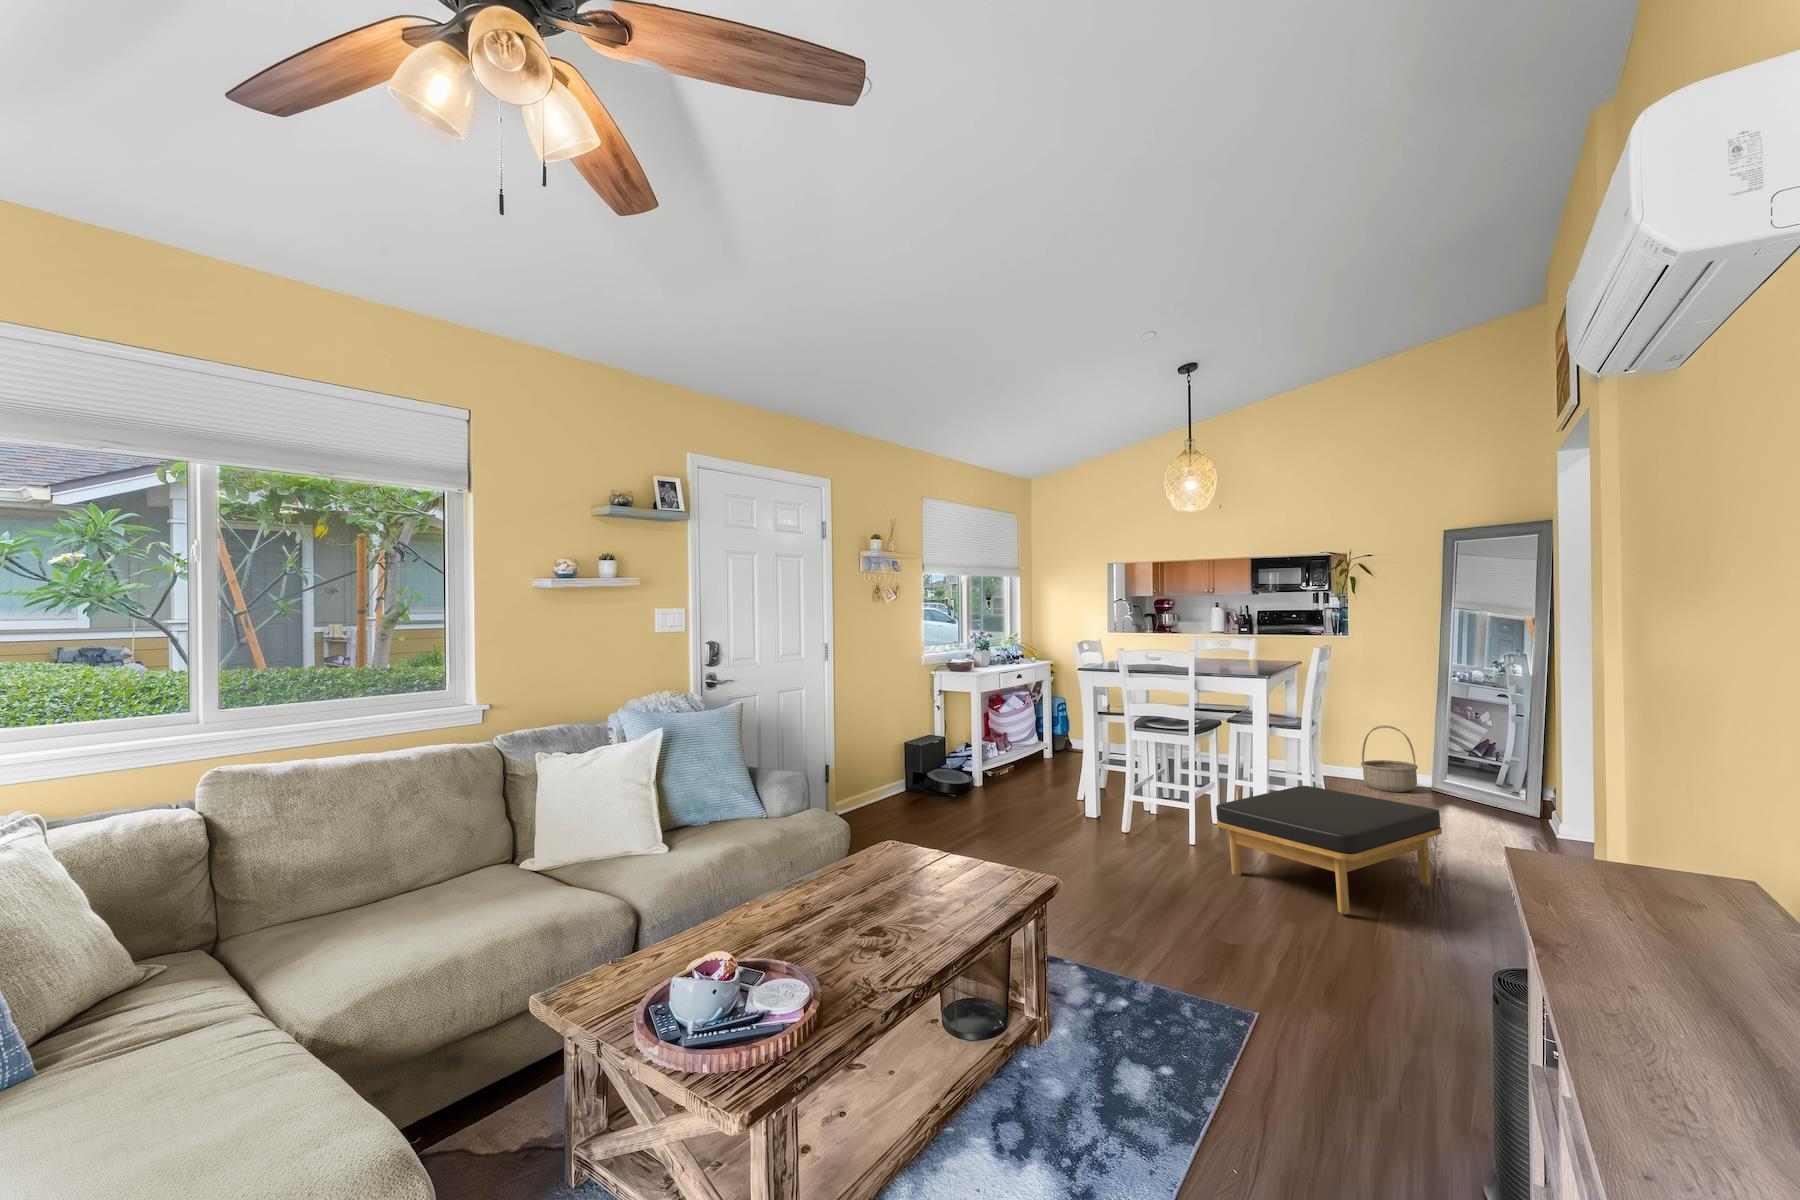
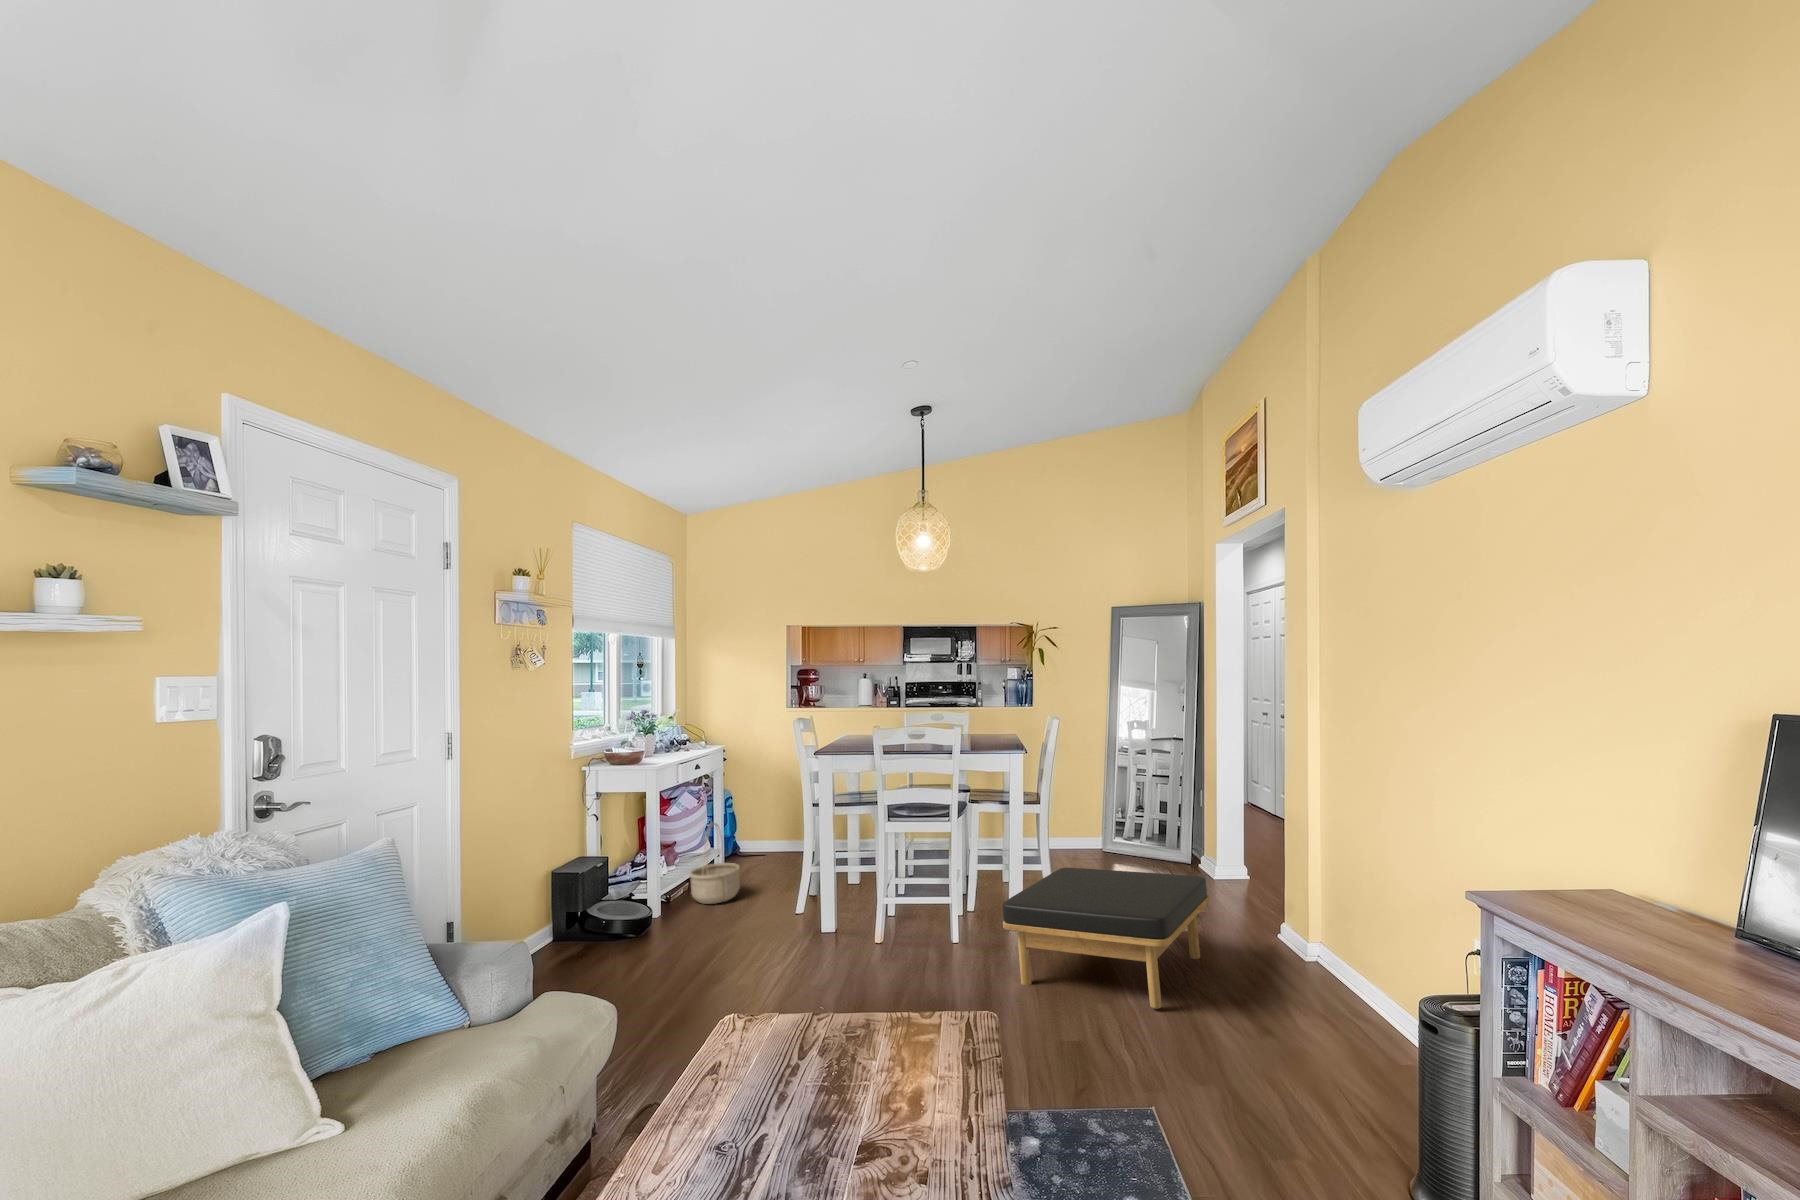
basket: present [1361,725,1418,792] -> present [689,823,740,904]

